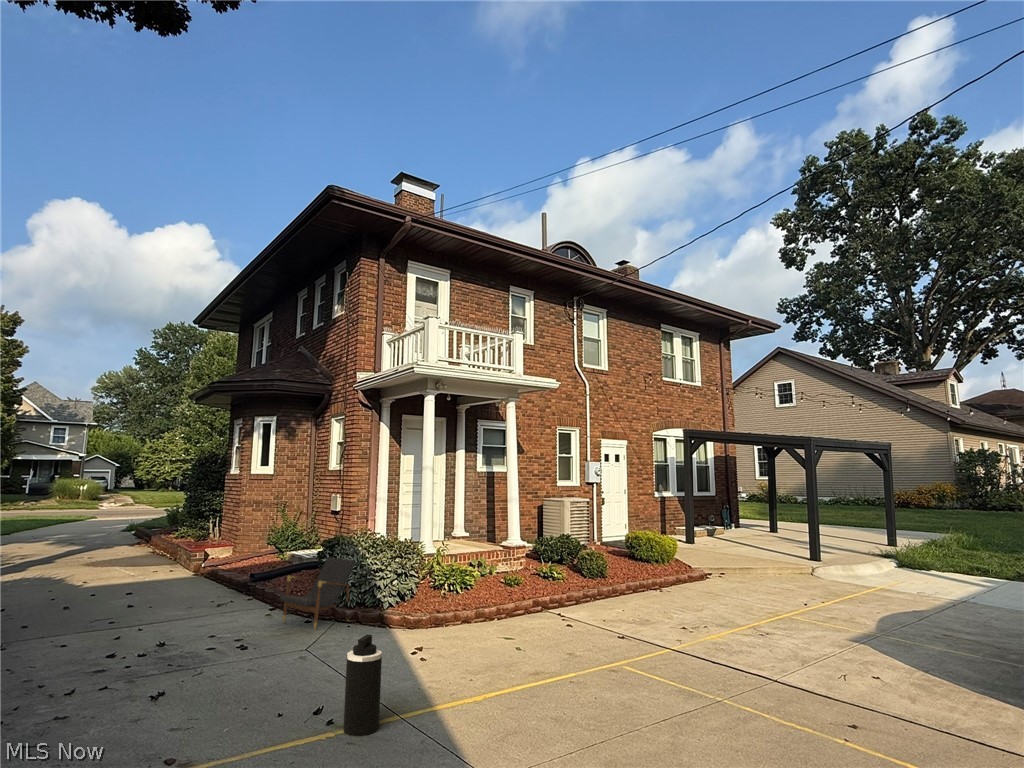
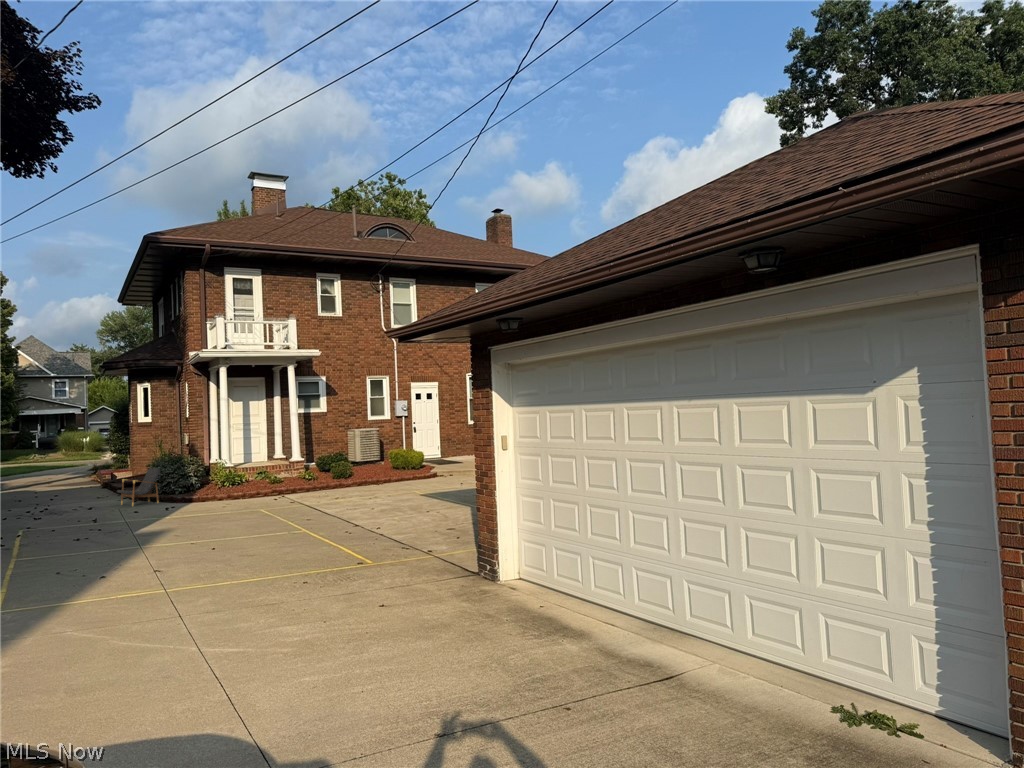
trash can: present [343,635,382,736] -> none [84,490,102,530]

